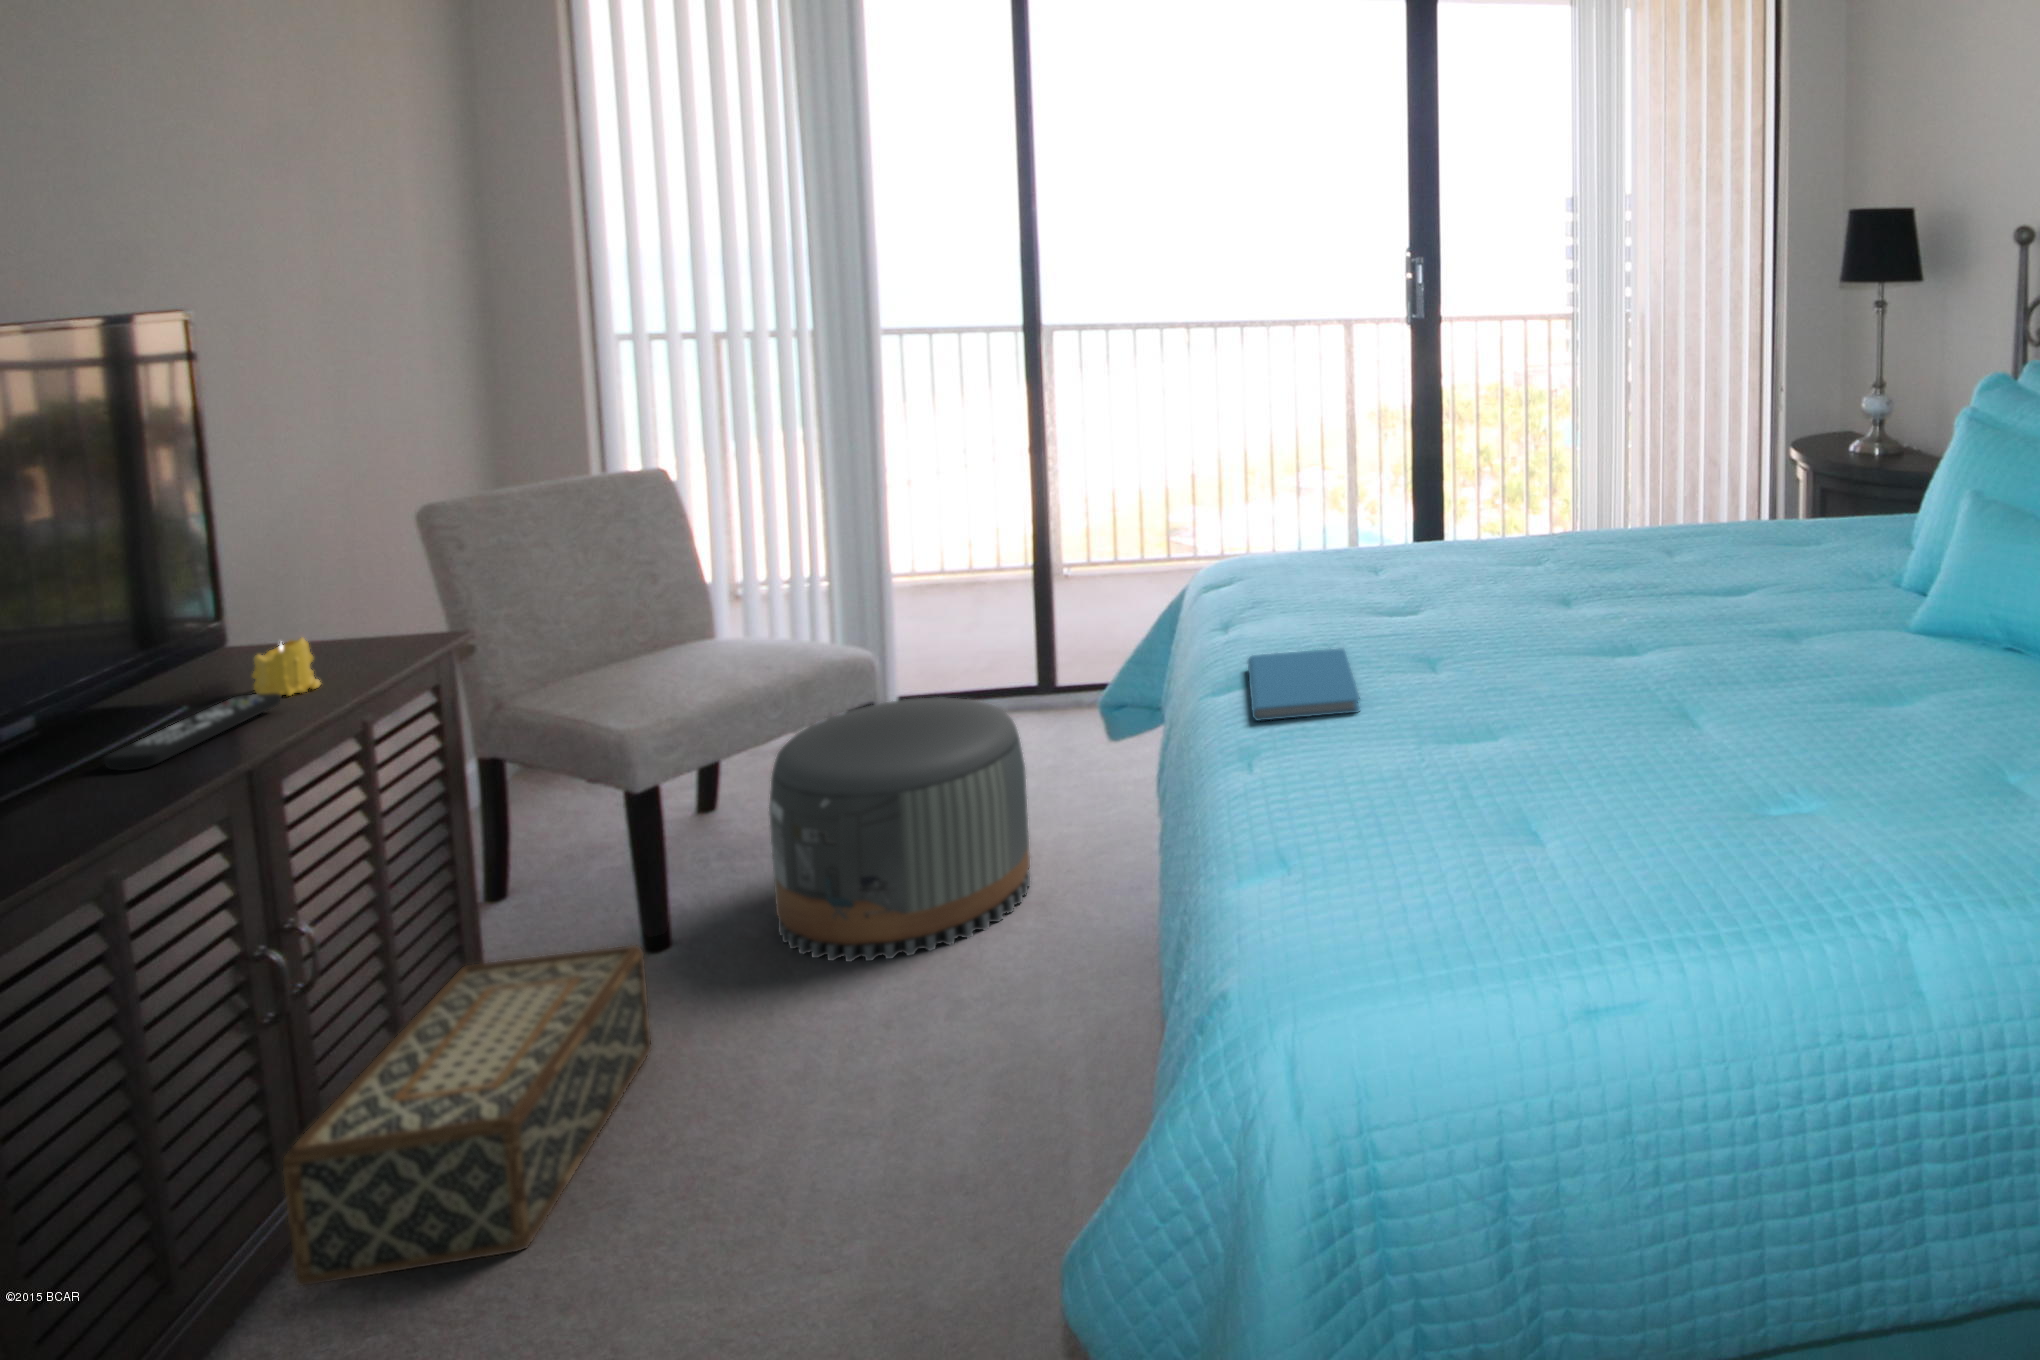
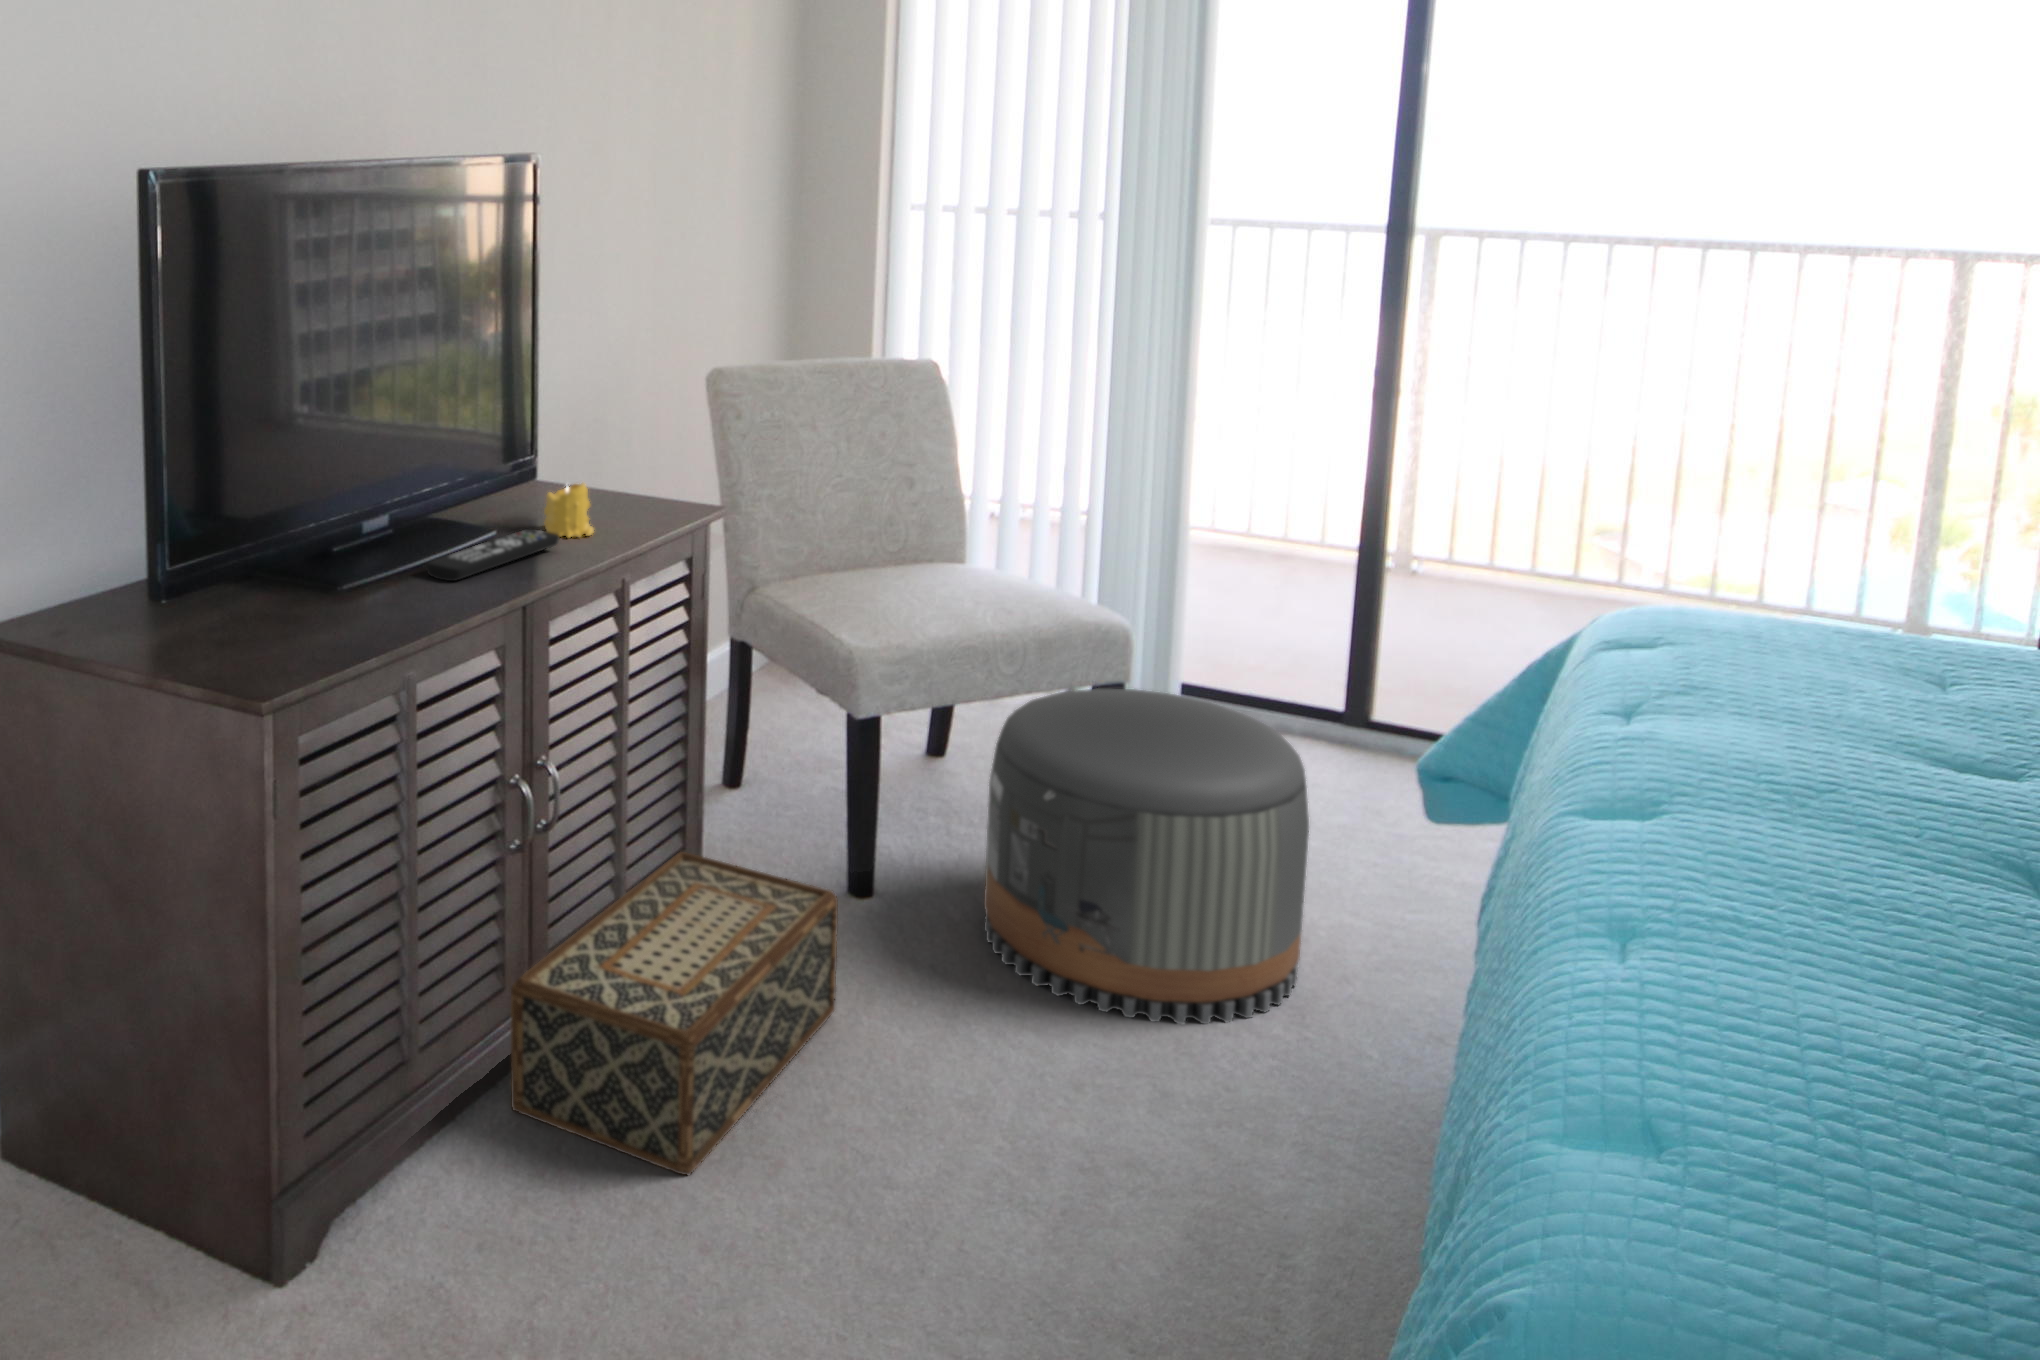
book: present [1248,649,1360,721] -> none [1685,782,1915,942]

